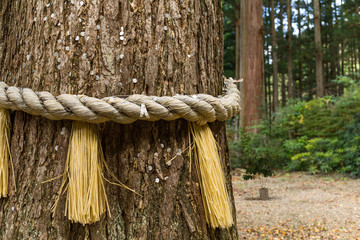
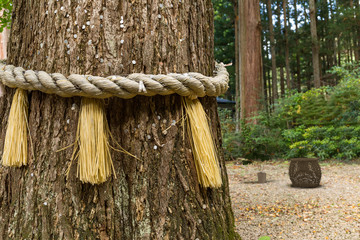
woven basket: none [293,175,329,207] -> present [289,158,322,187]

